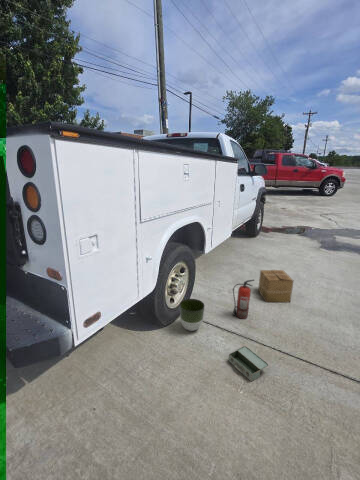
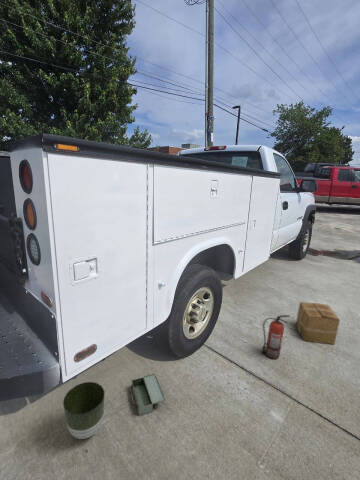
planter: present [180,299,204,331] -> present [63,382,105,439]
toolbox: present [229,346,268,381] -> present [131,374,165,415]

